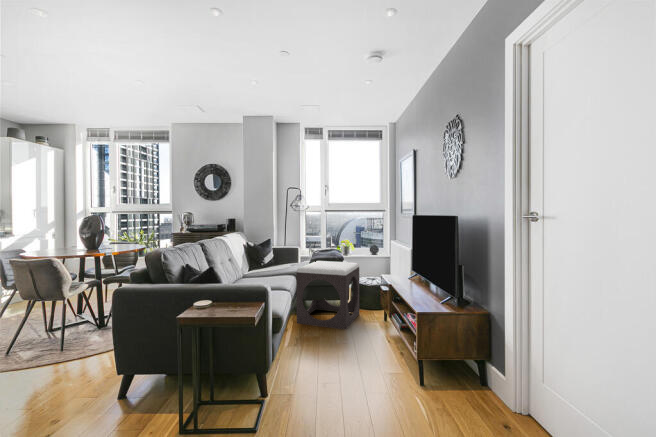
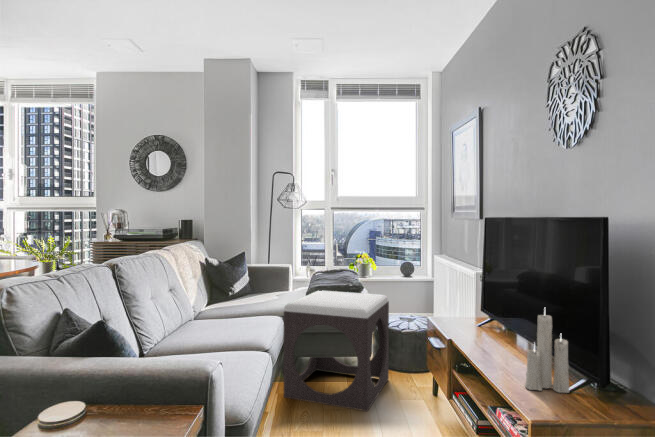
candle: none [427,261,449,308] -> present [525,308,569,393]

